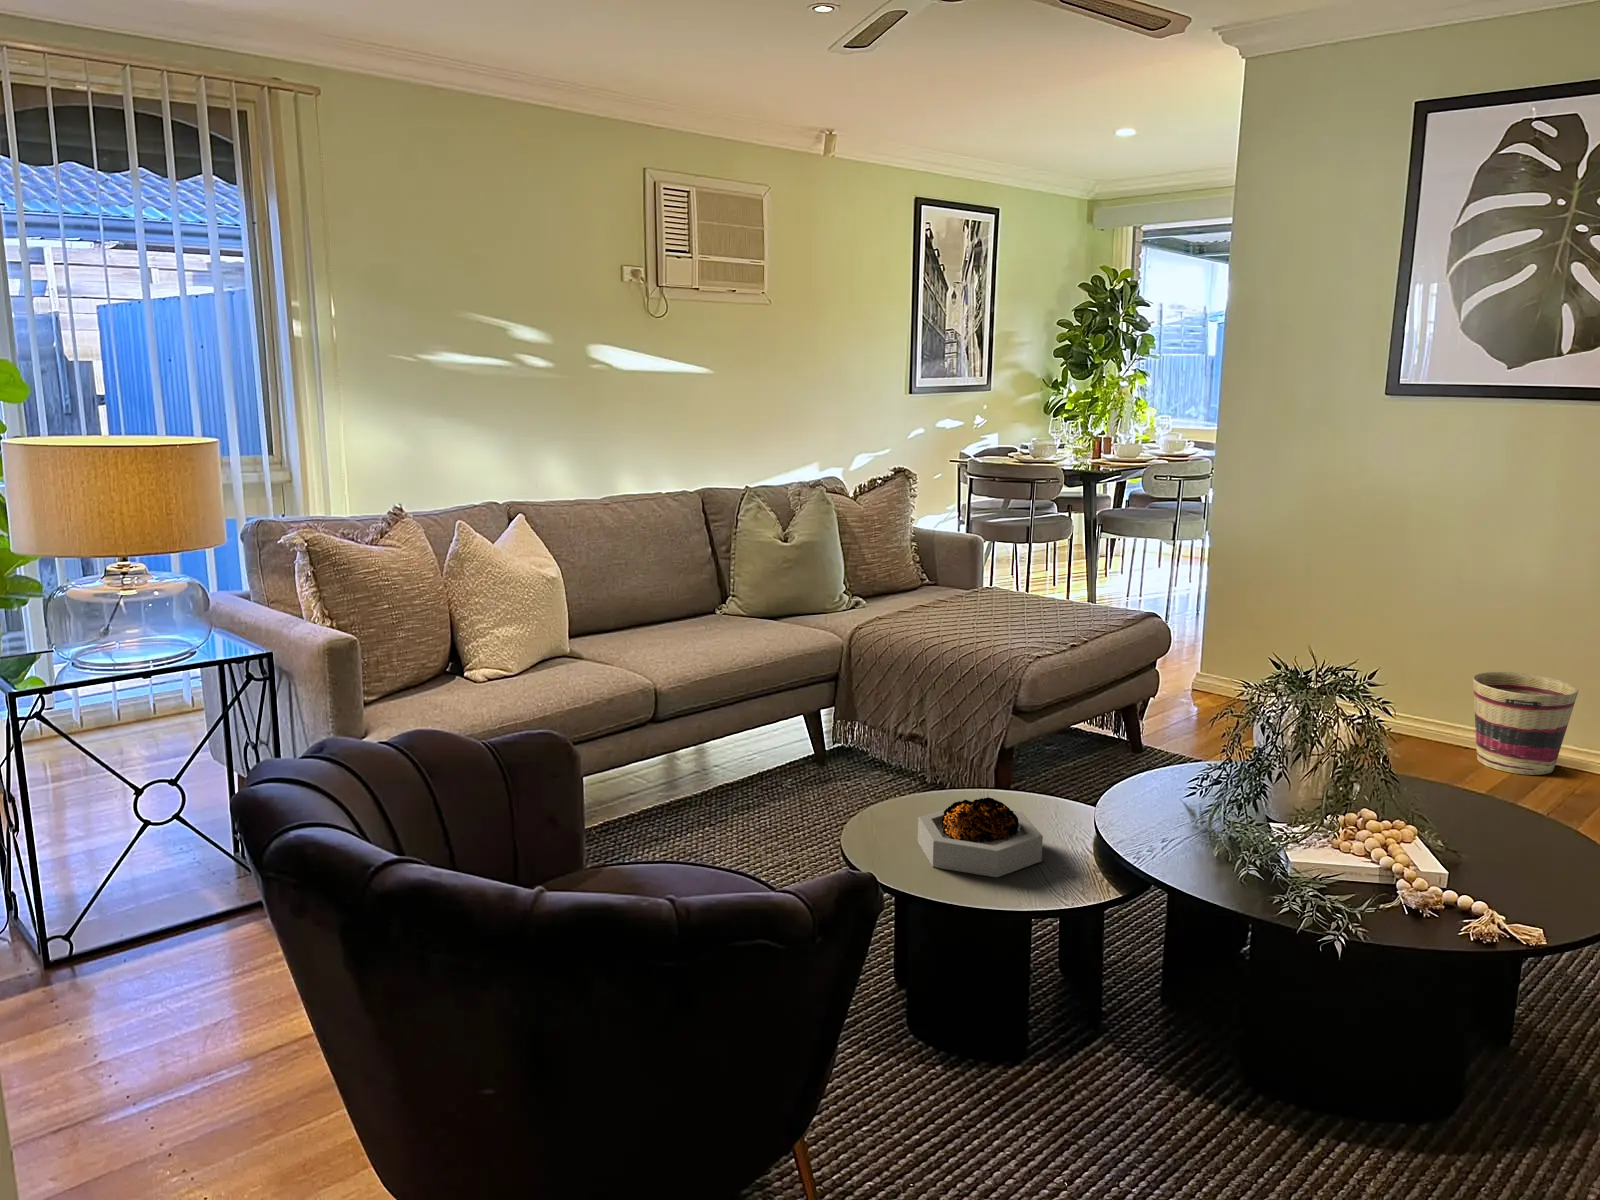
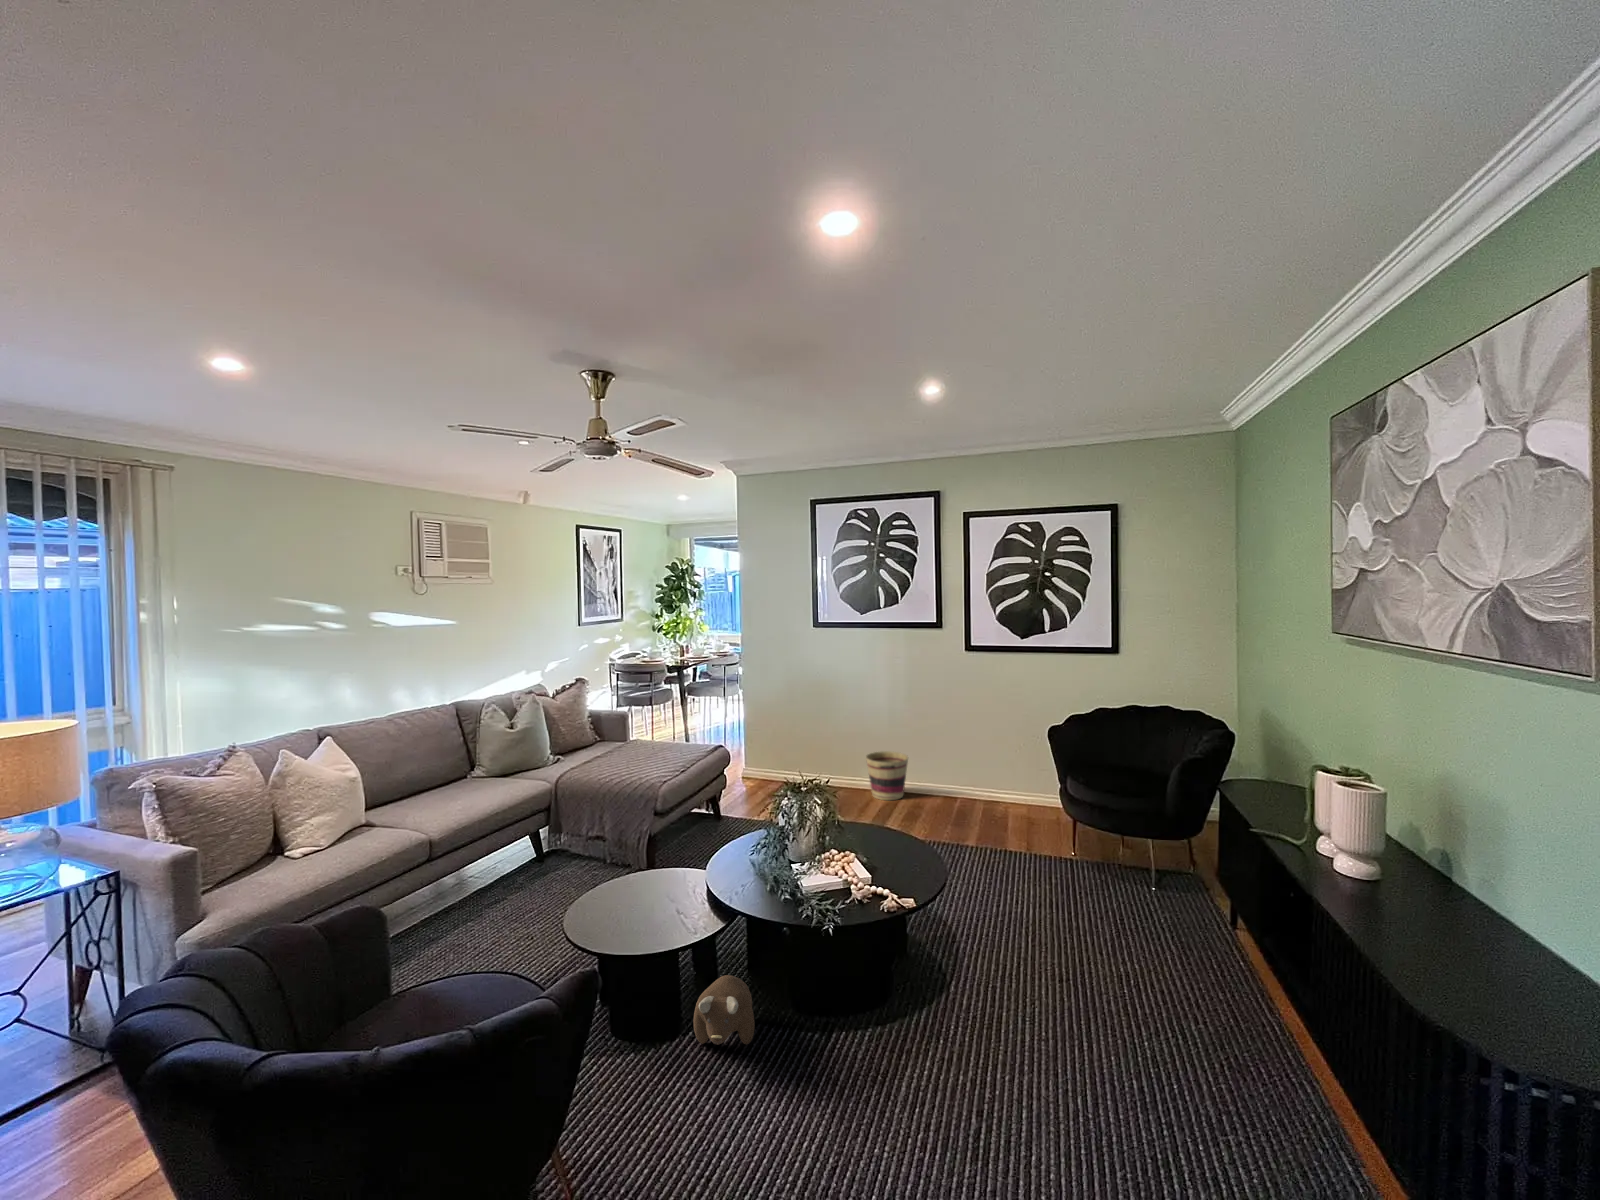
decorative bowl: present [918,797,1043,877] -> none [609,878,680,931]
plush toy: none [1050,985,1163,1109] -> present [693,975,755,1045]

